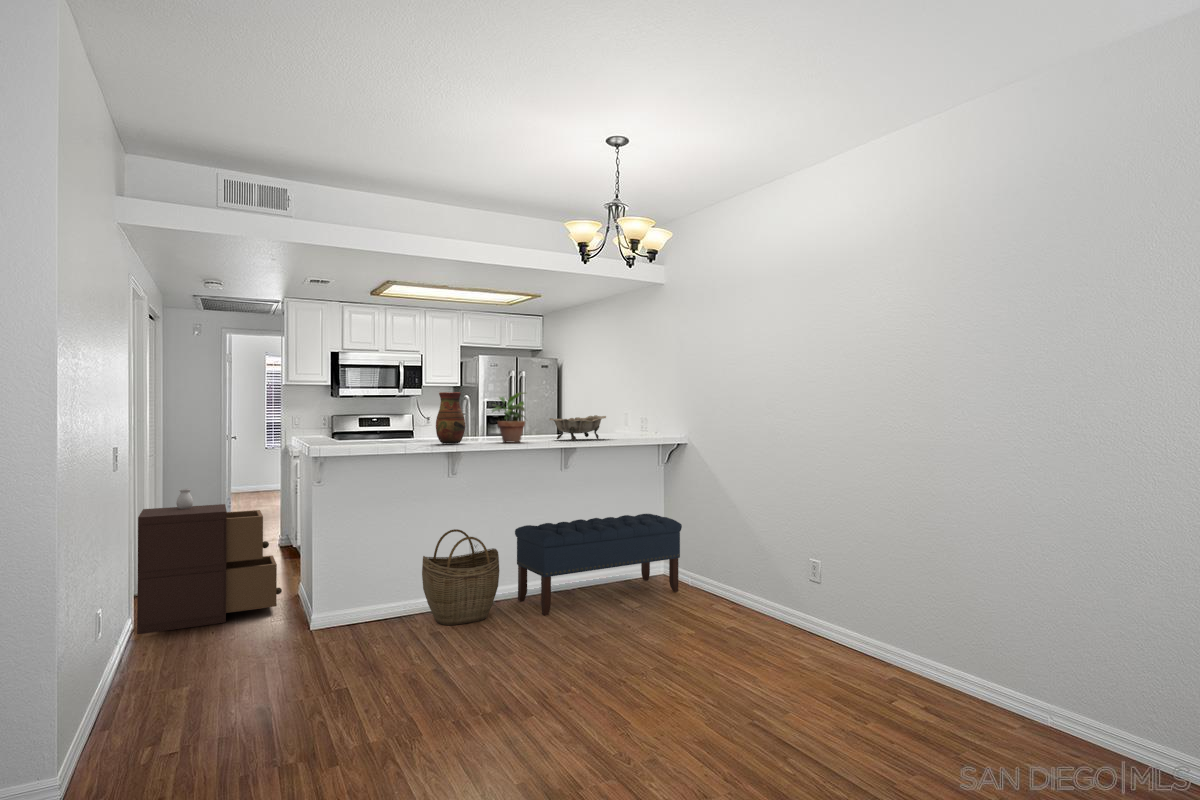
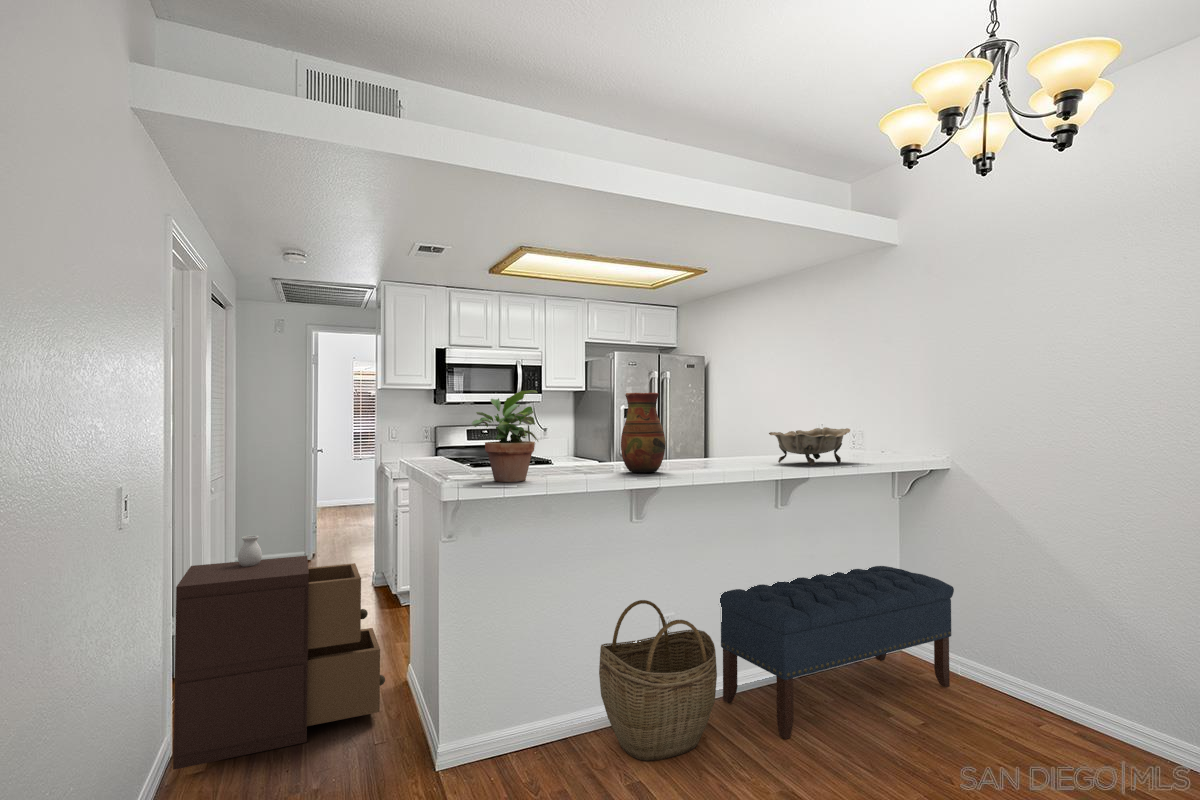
potted plant: present [492,392,526,443] -> present [472,390,538,482]

